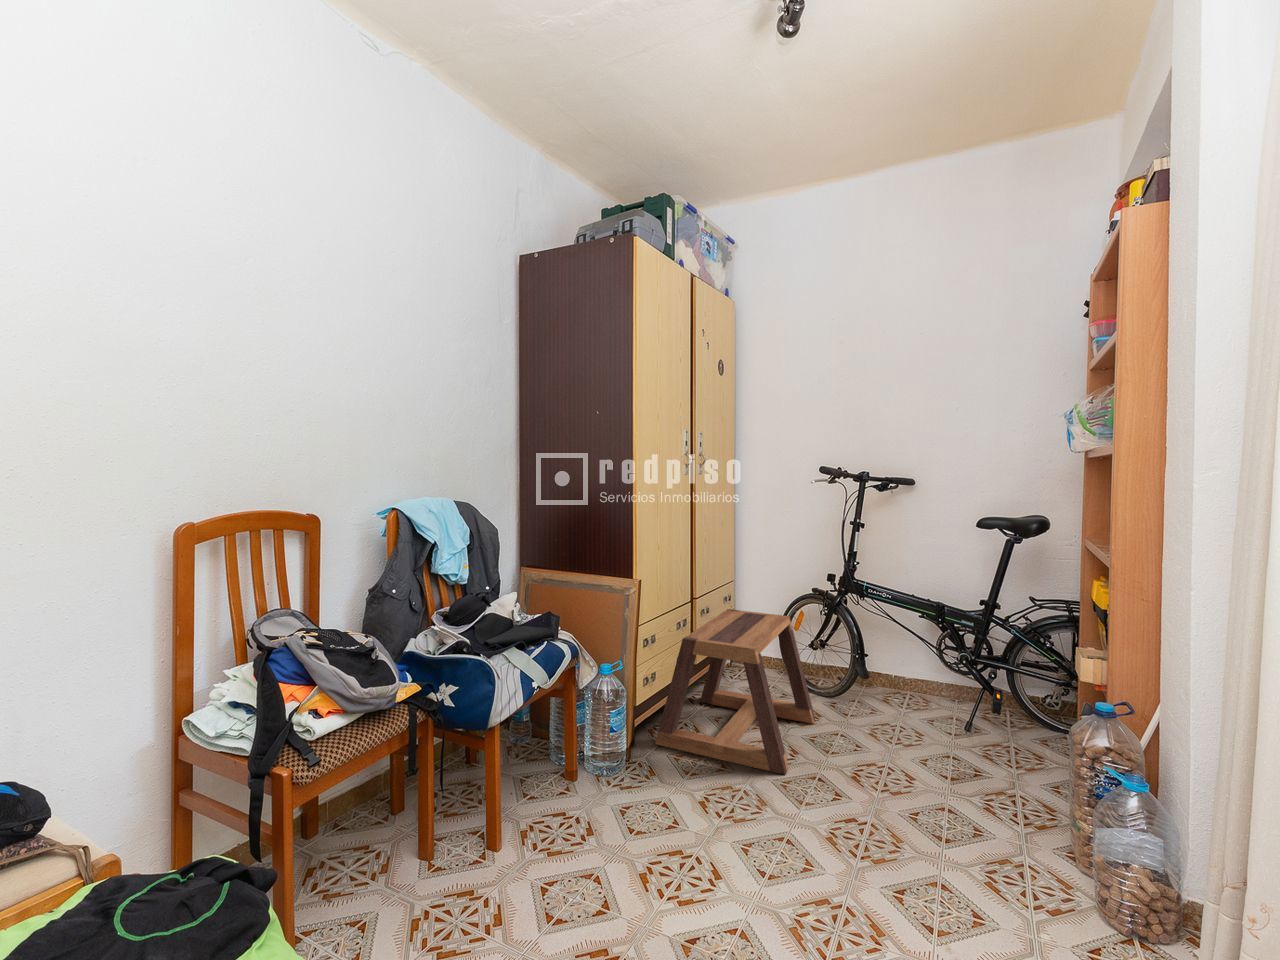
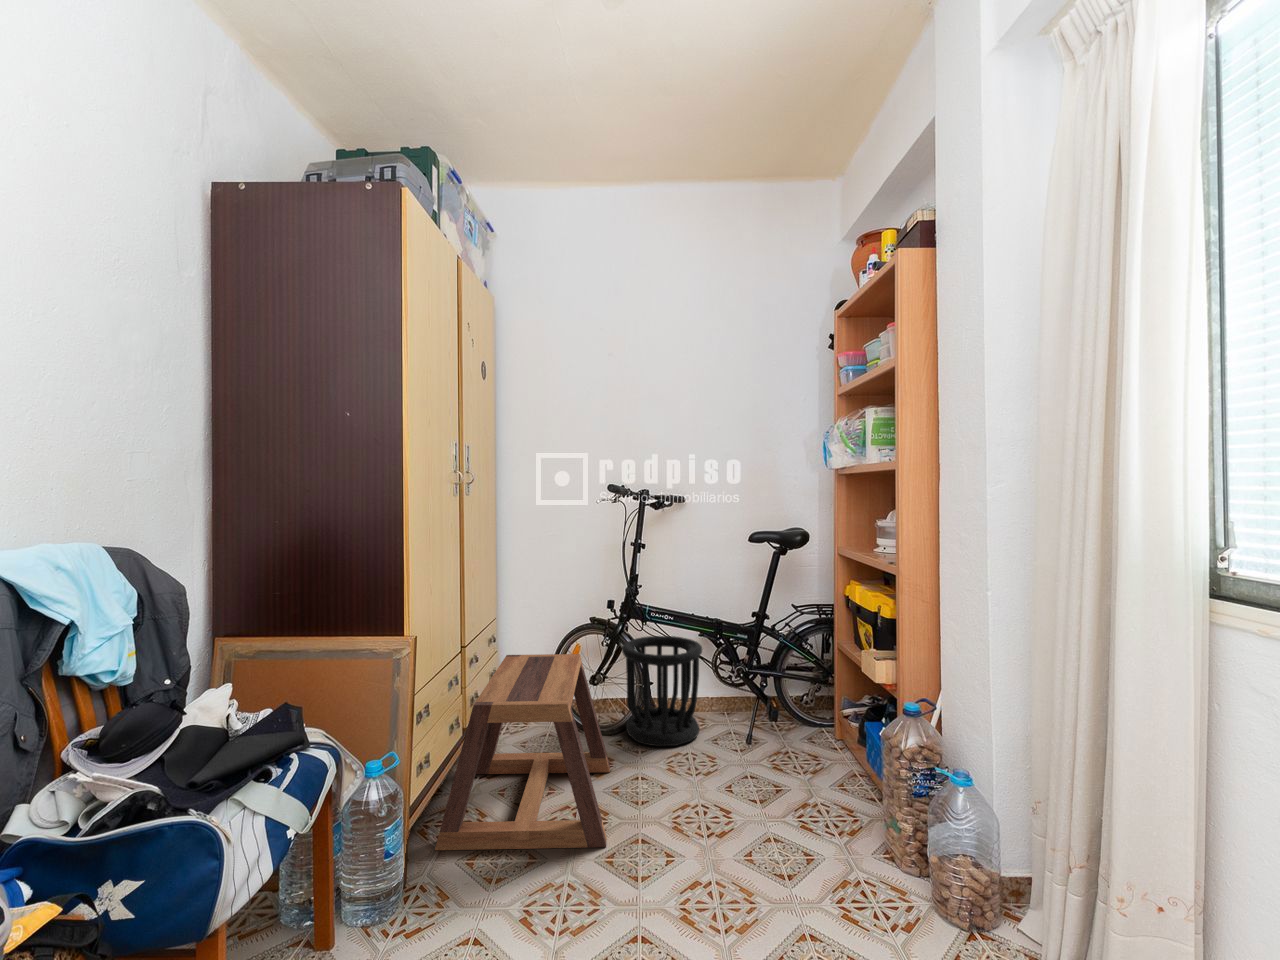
wastebasket: none [839,612,922,717] -> present [622,636,702,746]

